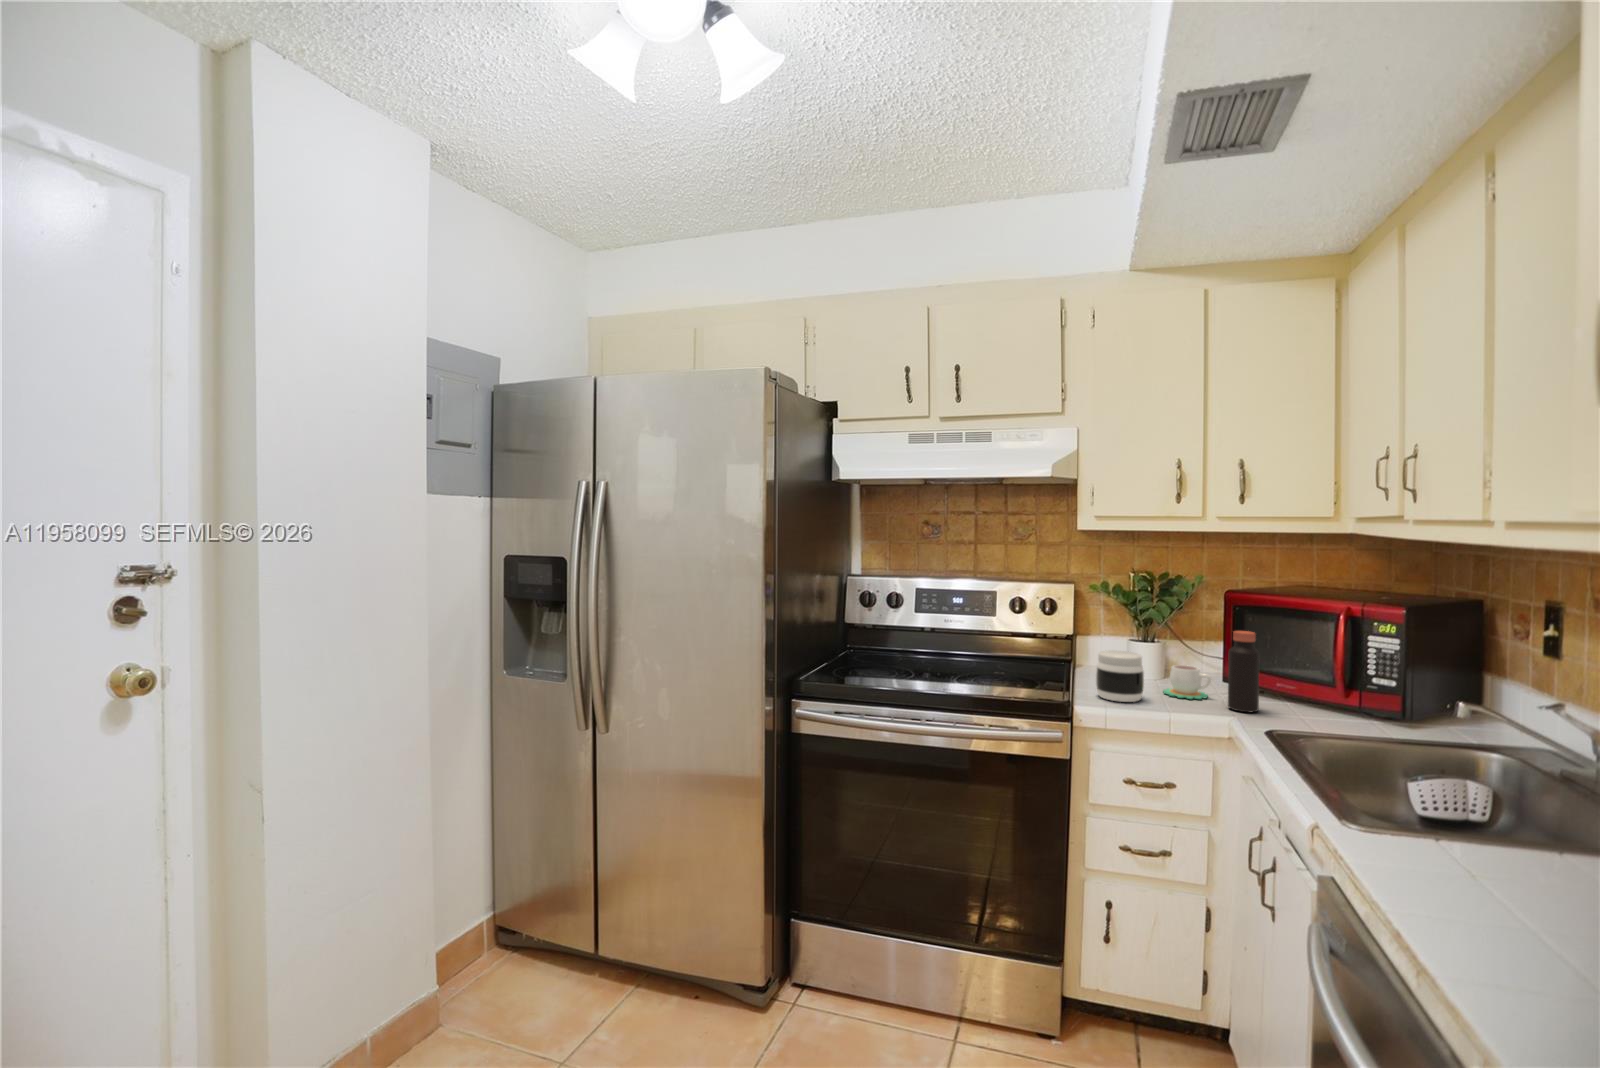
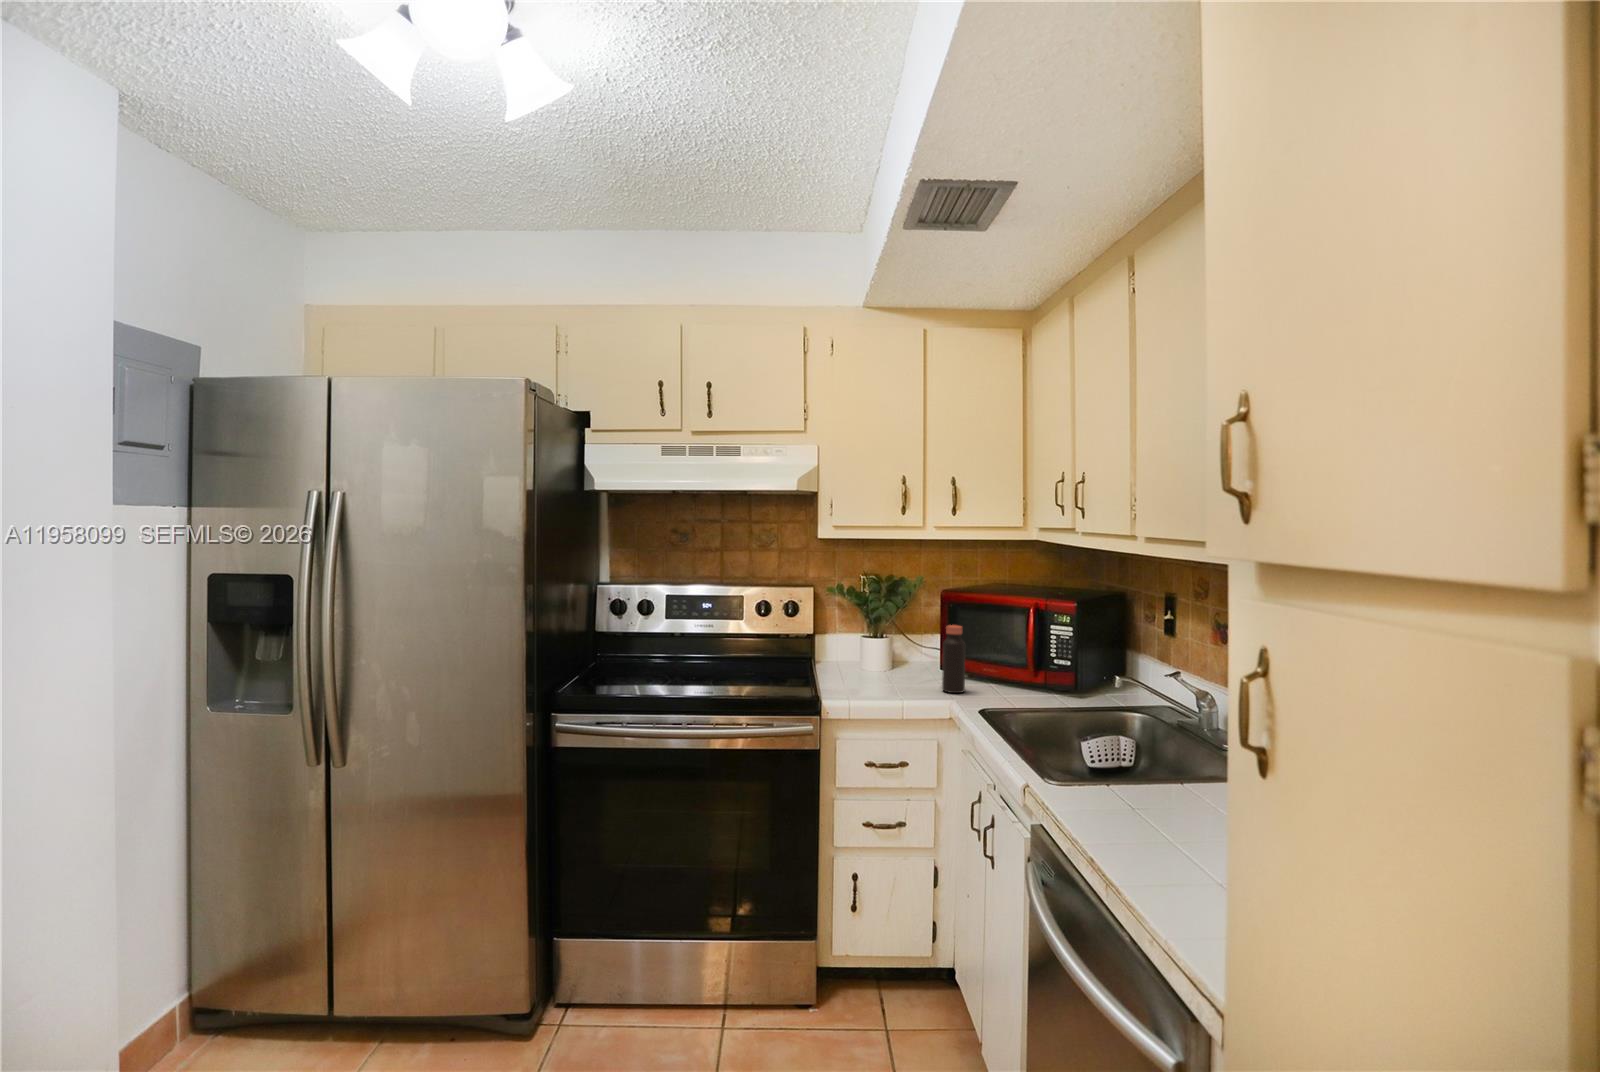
jar: present [1096,650,1144,702] -> none [840,648,878,693]
mug: present [1163,665,1211,699] -> none [892,658,930,686]

